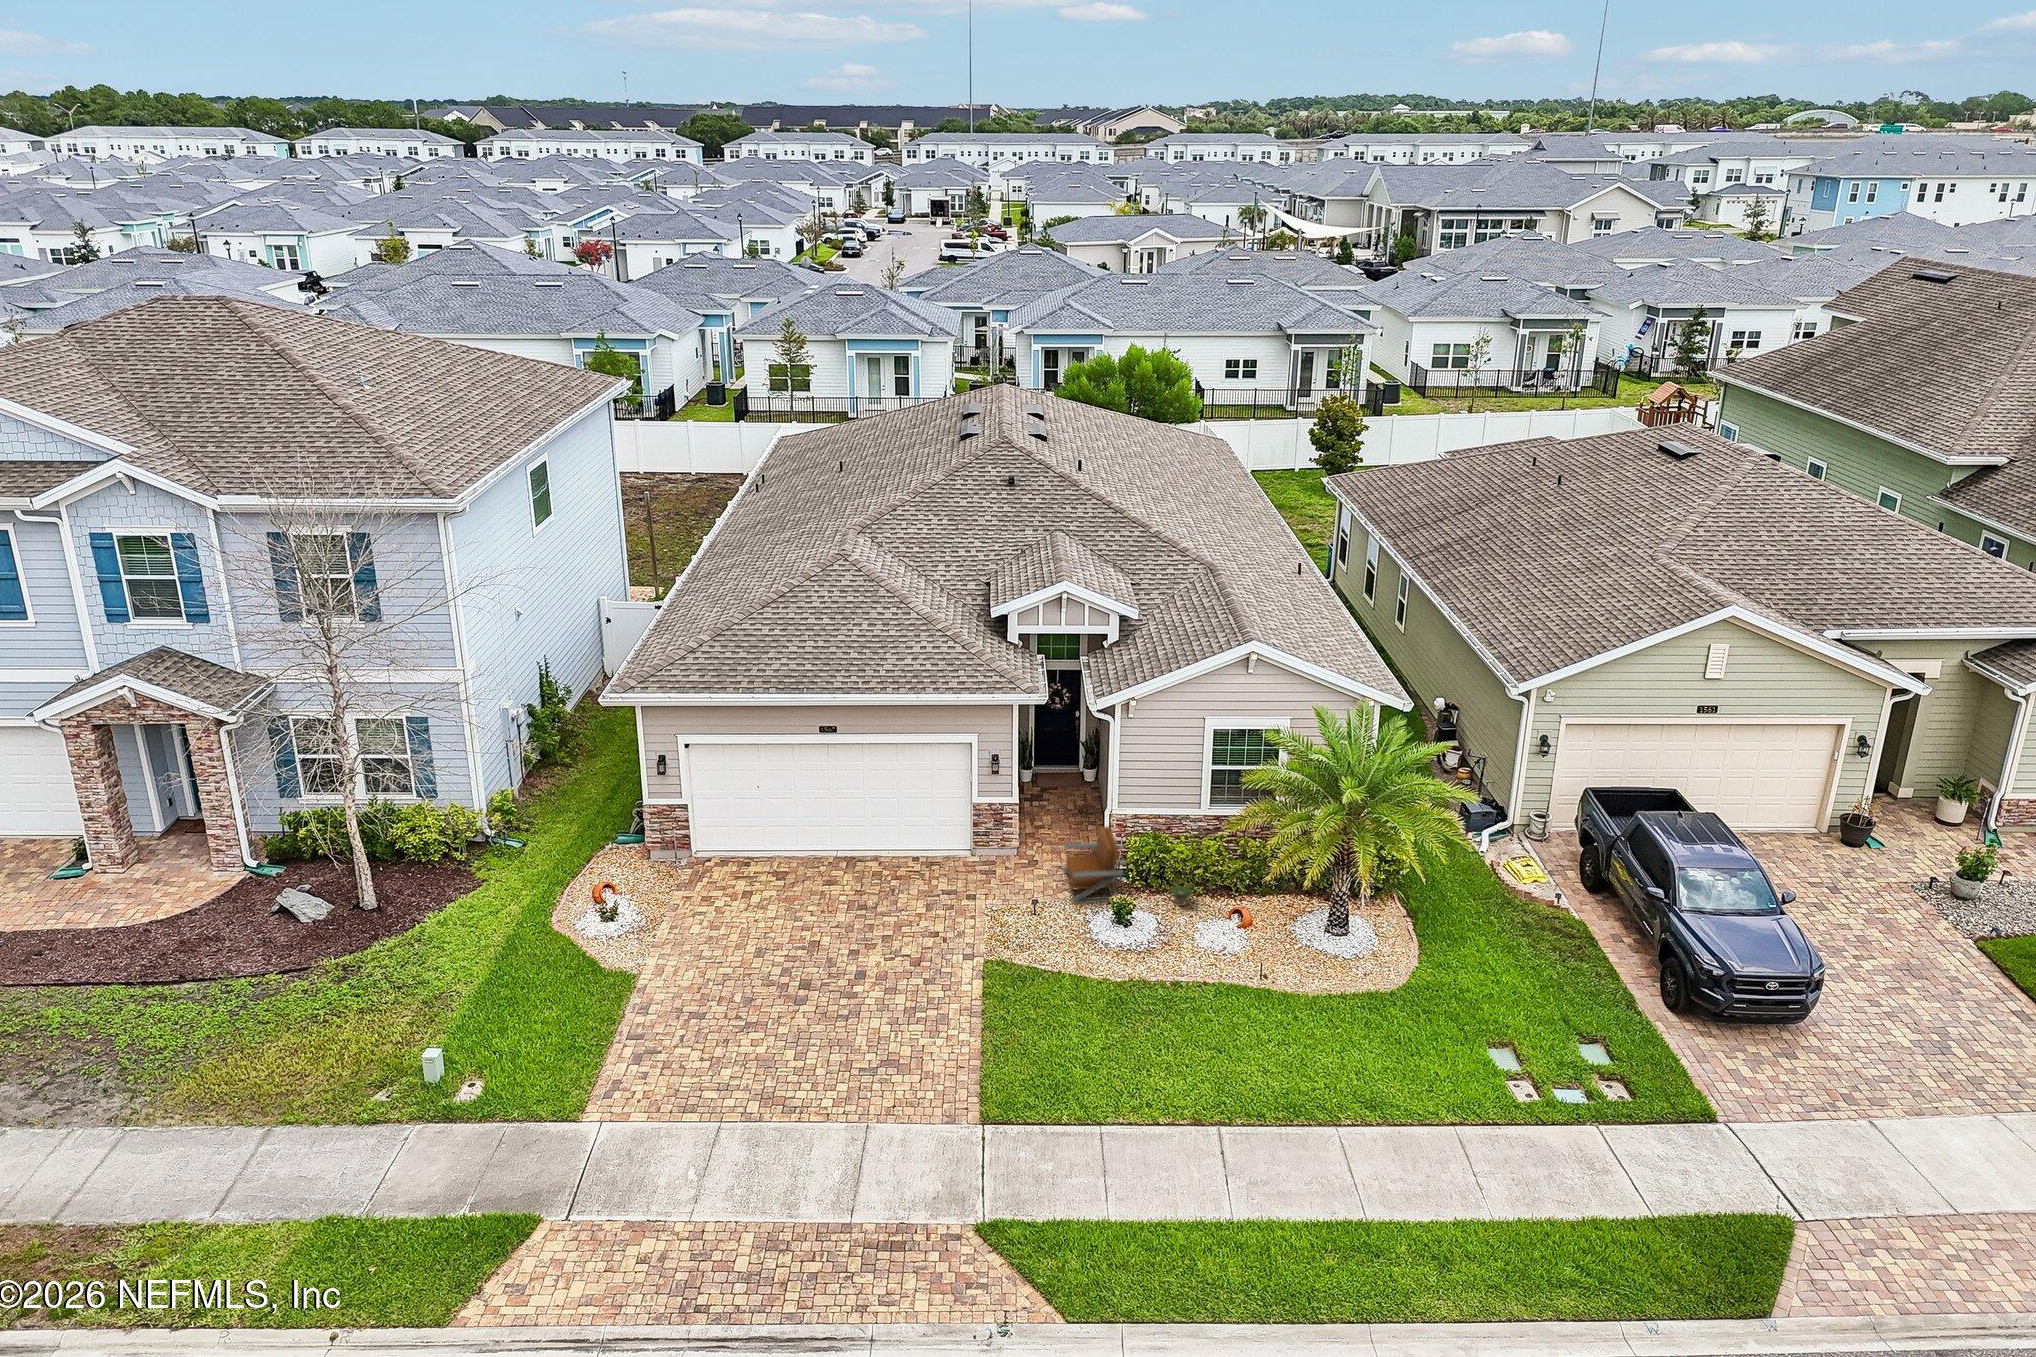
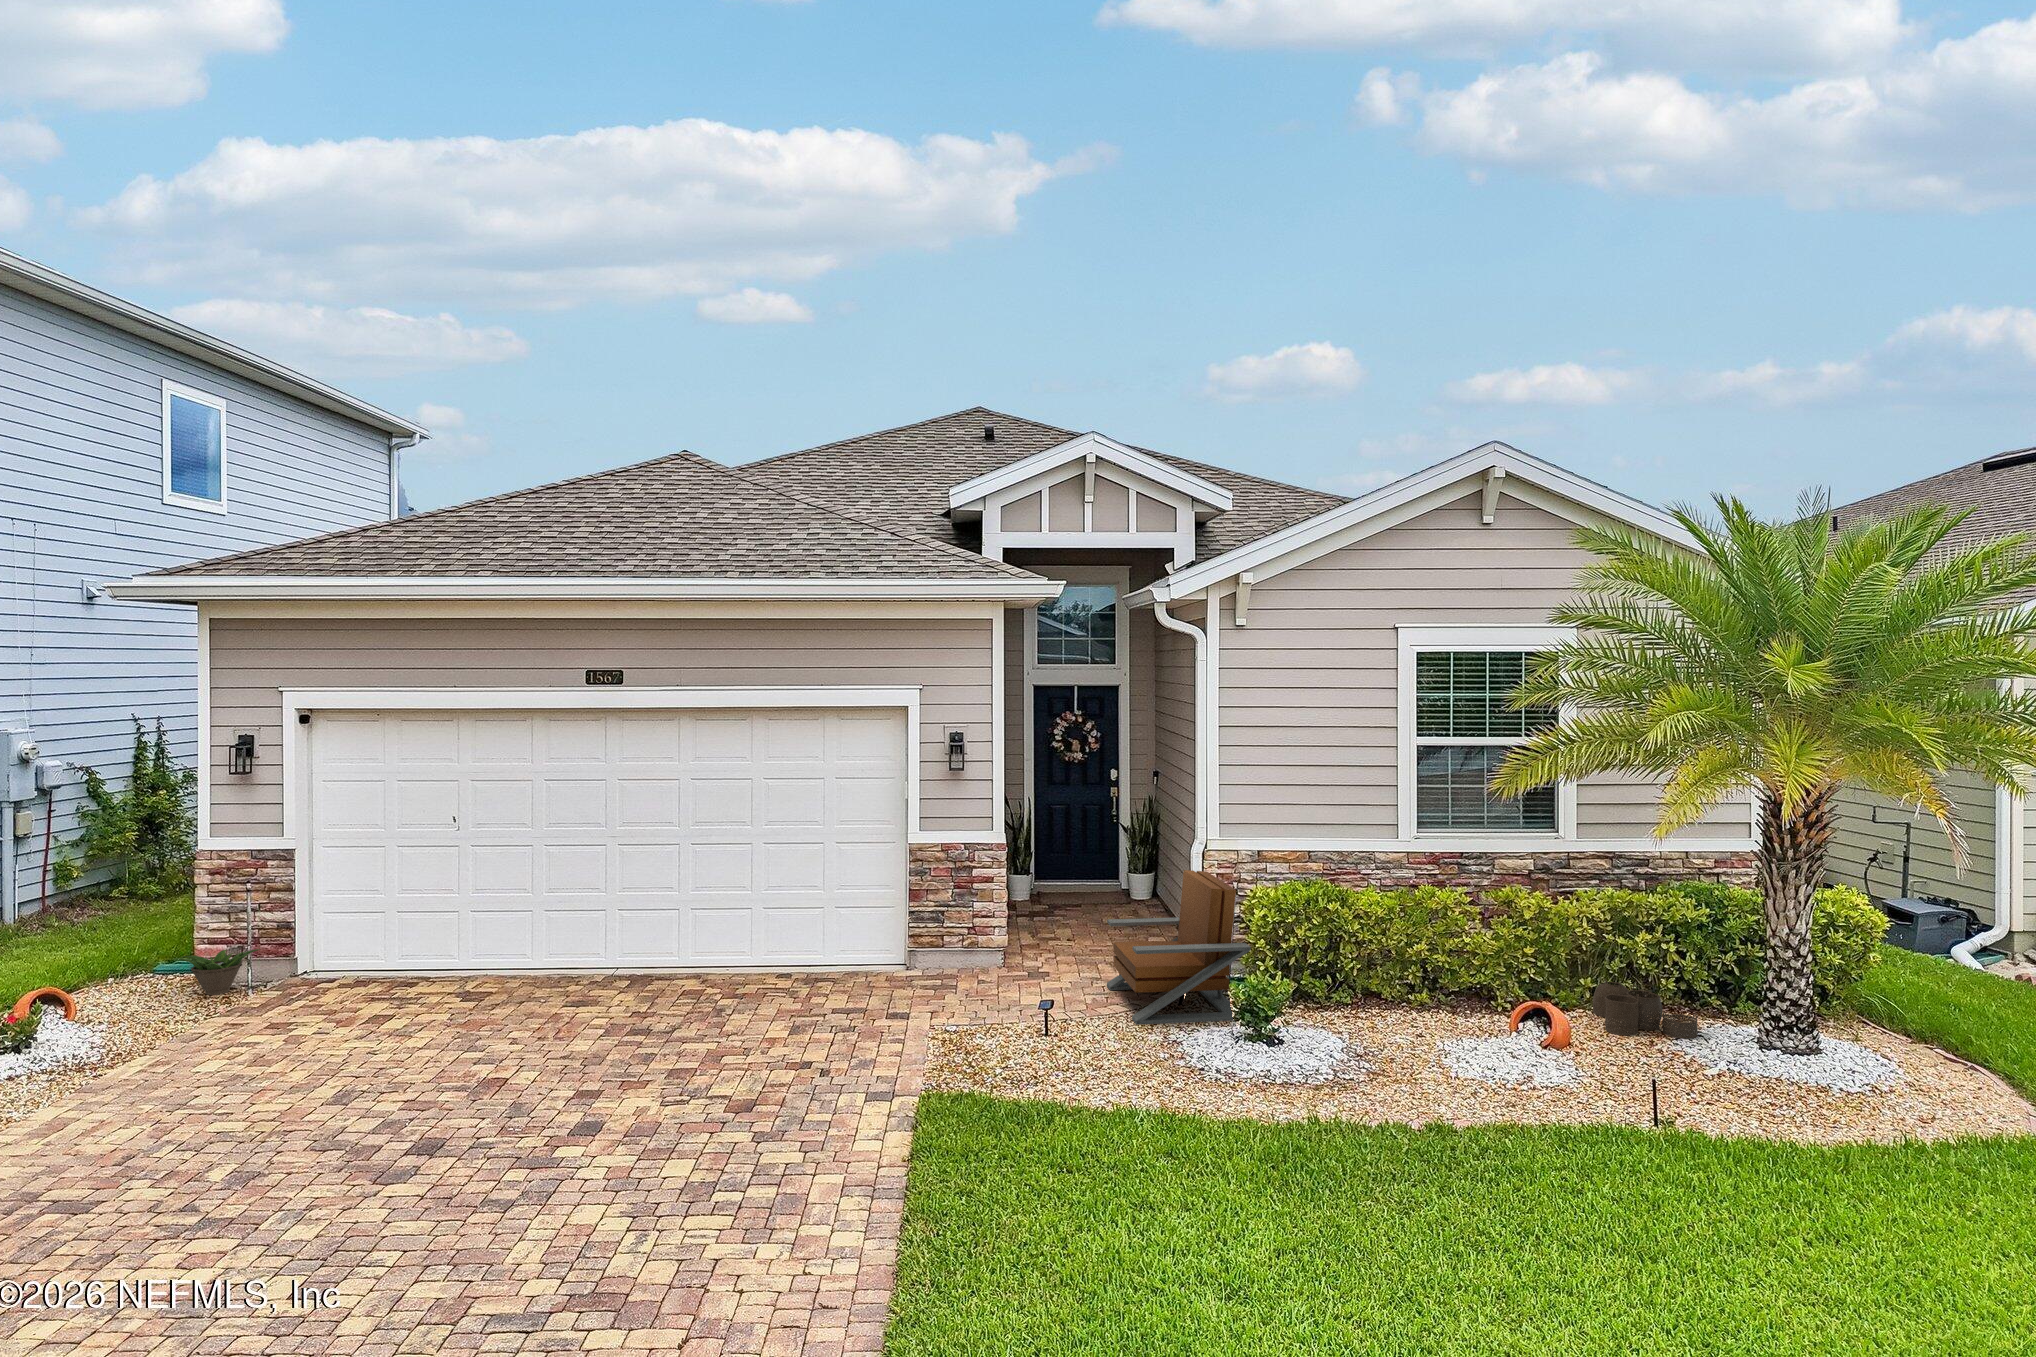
decorative plant: present [1165,882,1196,906] -> present [175,949,260,995]
woven basket: none [1270,886,1307,920] -> present [1593,979,1698,1039]

